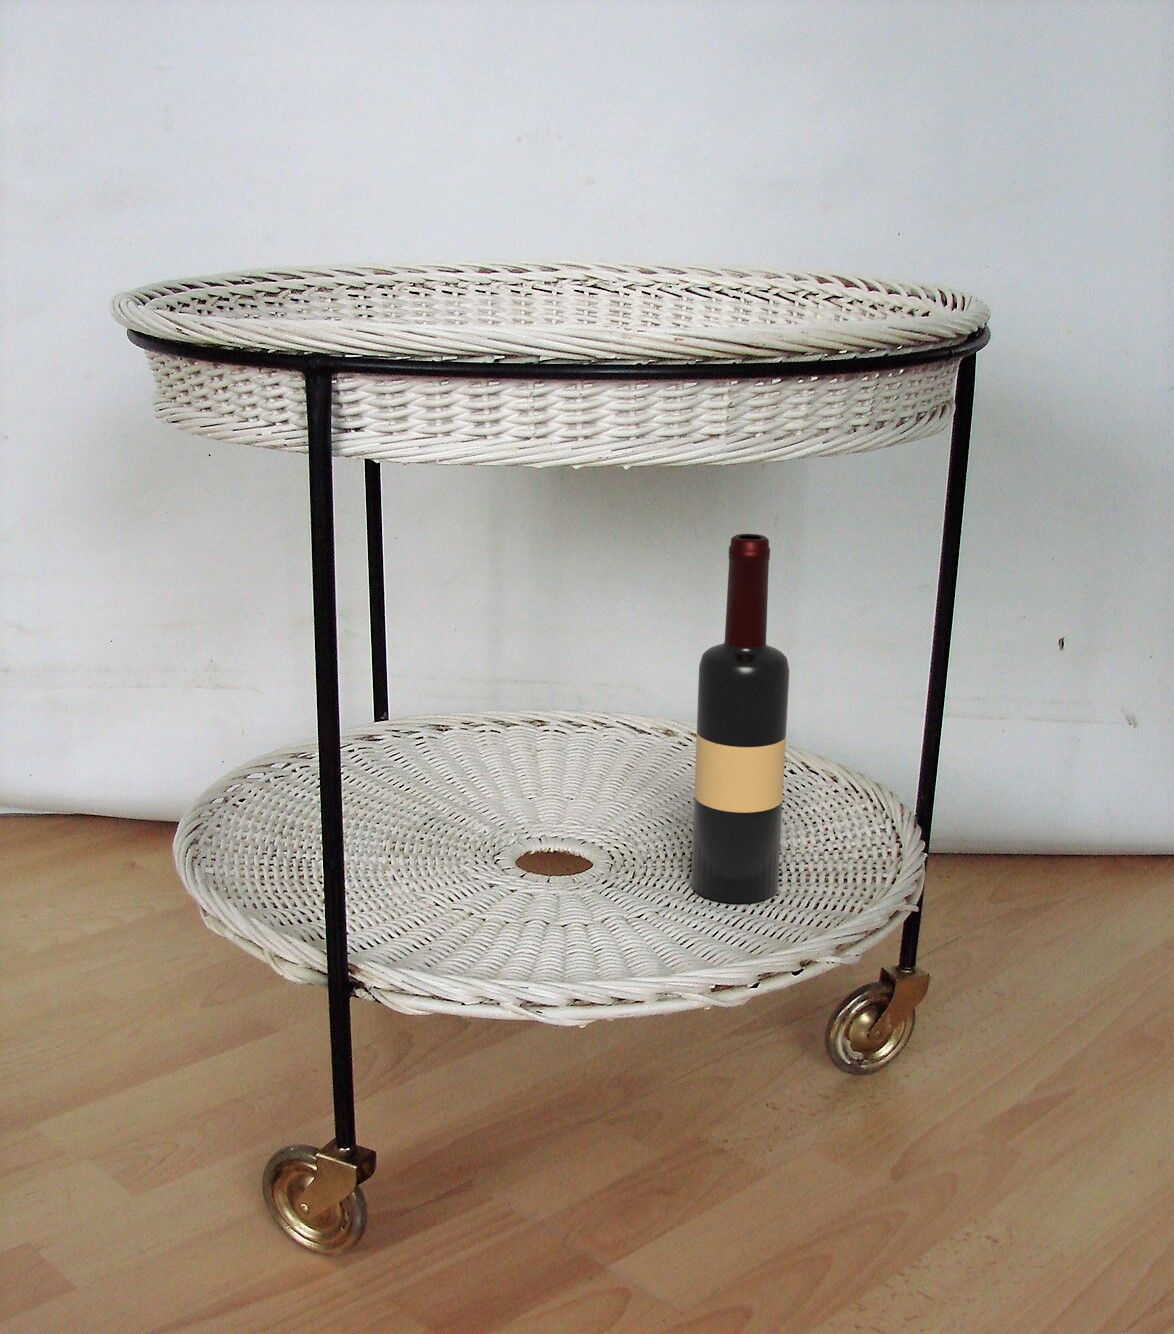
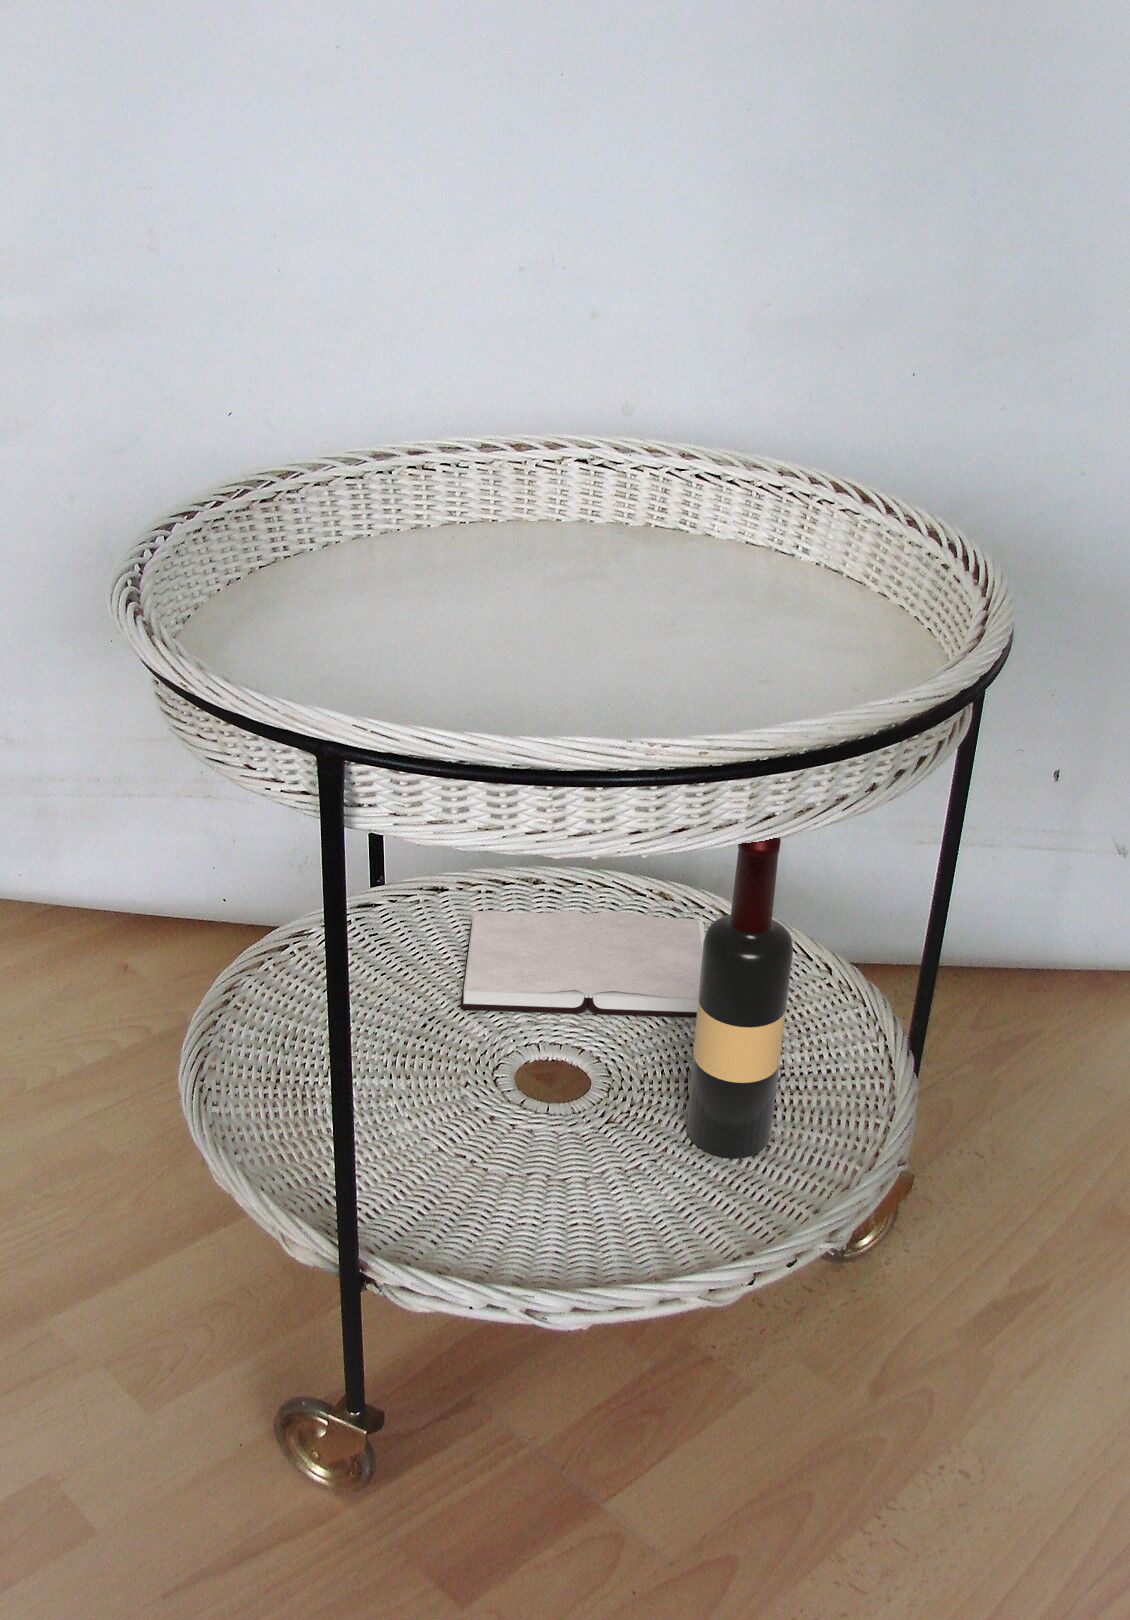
hardback book: none [461,733,723,814] -> present [460,910,705,1017]

